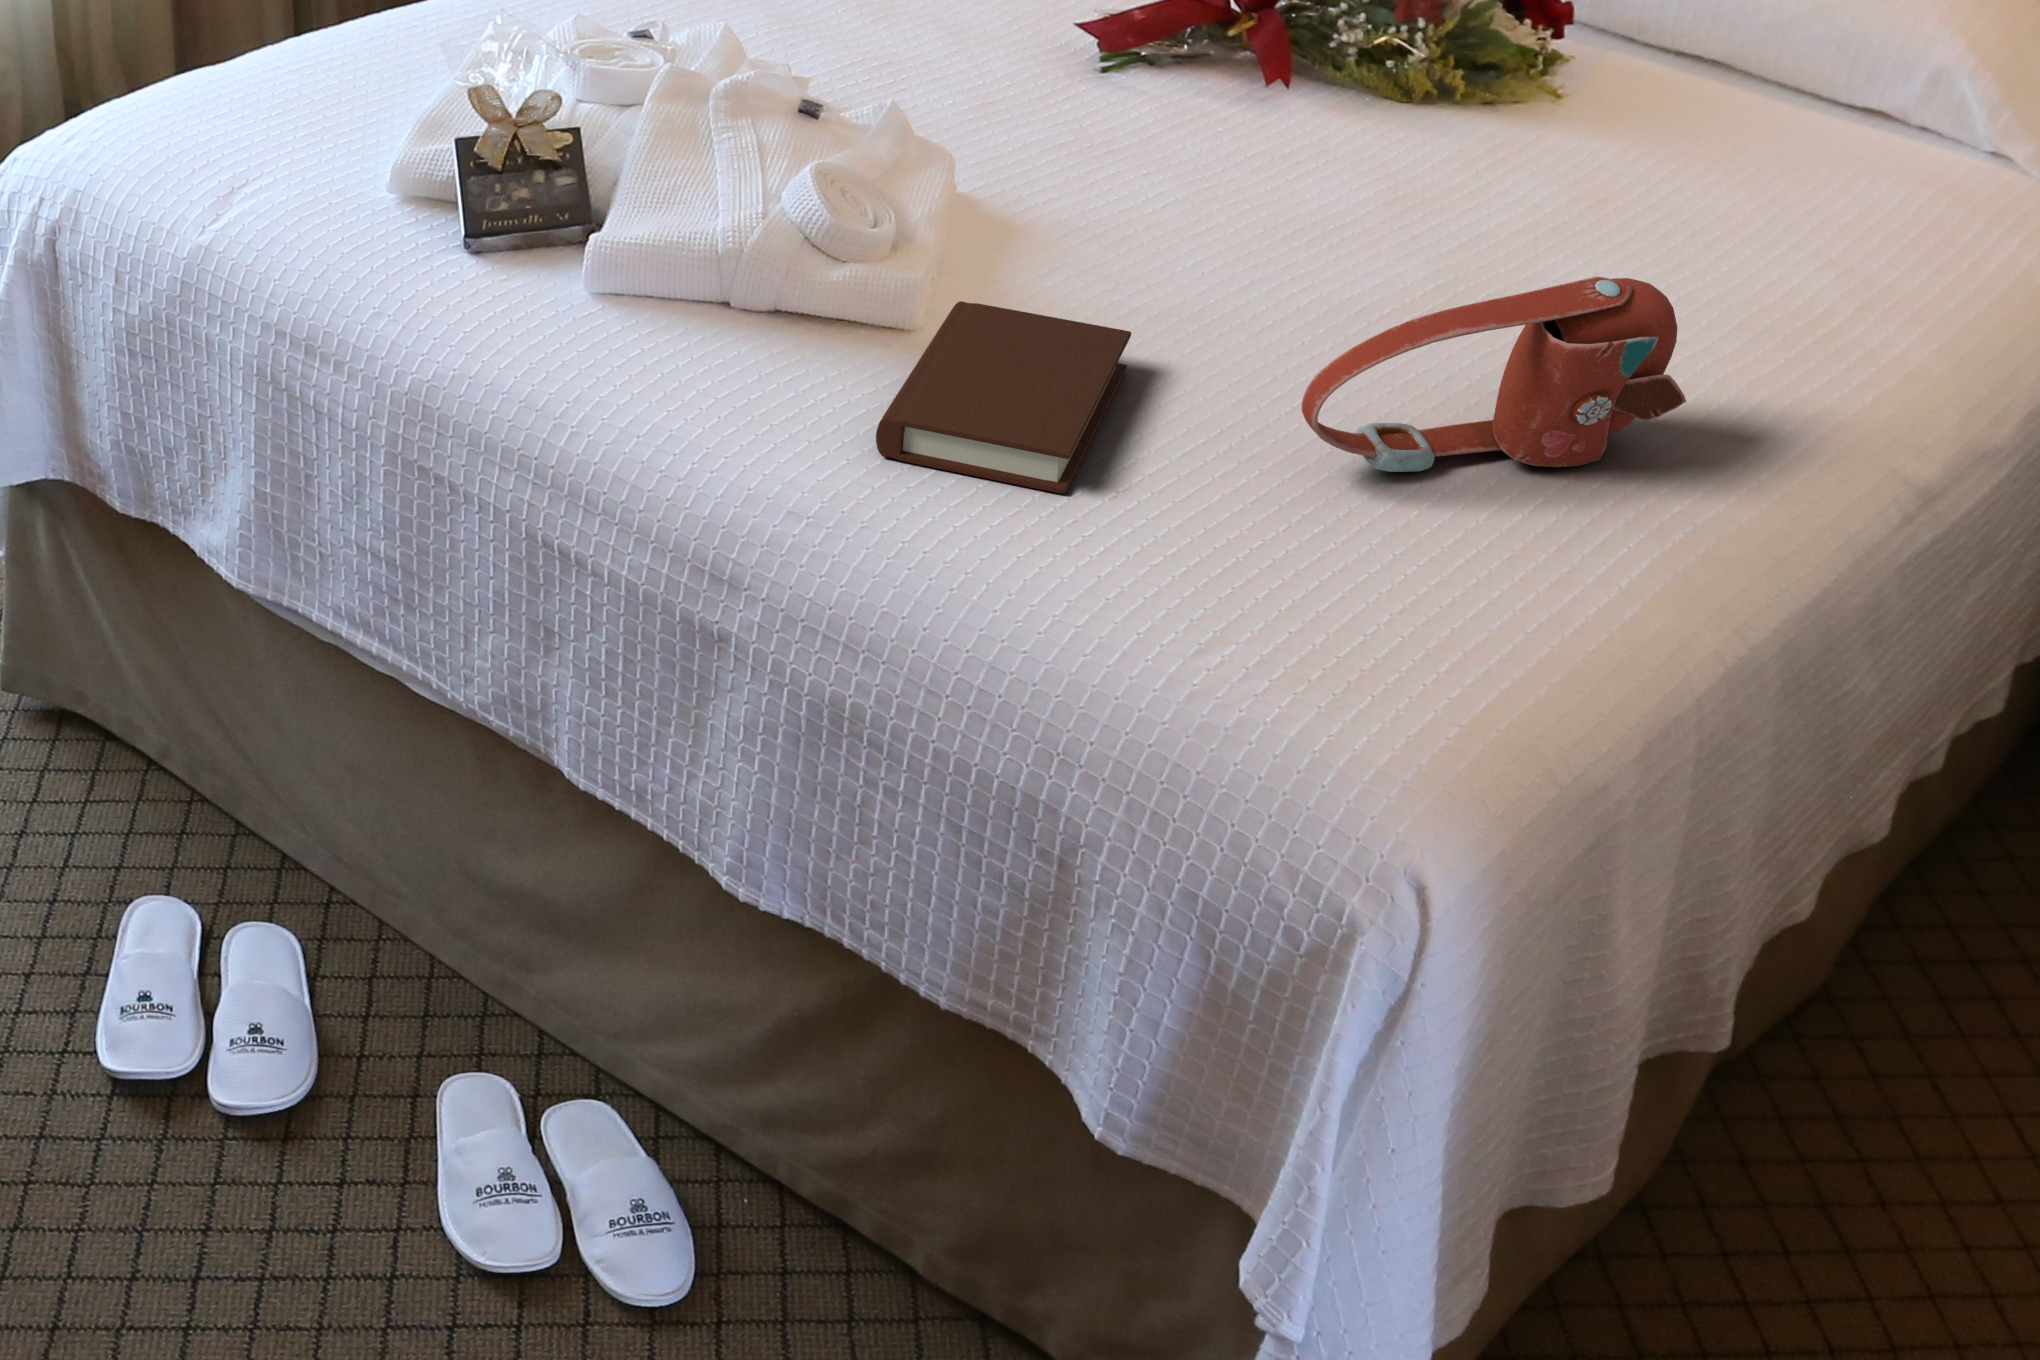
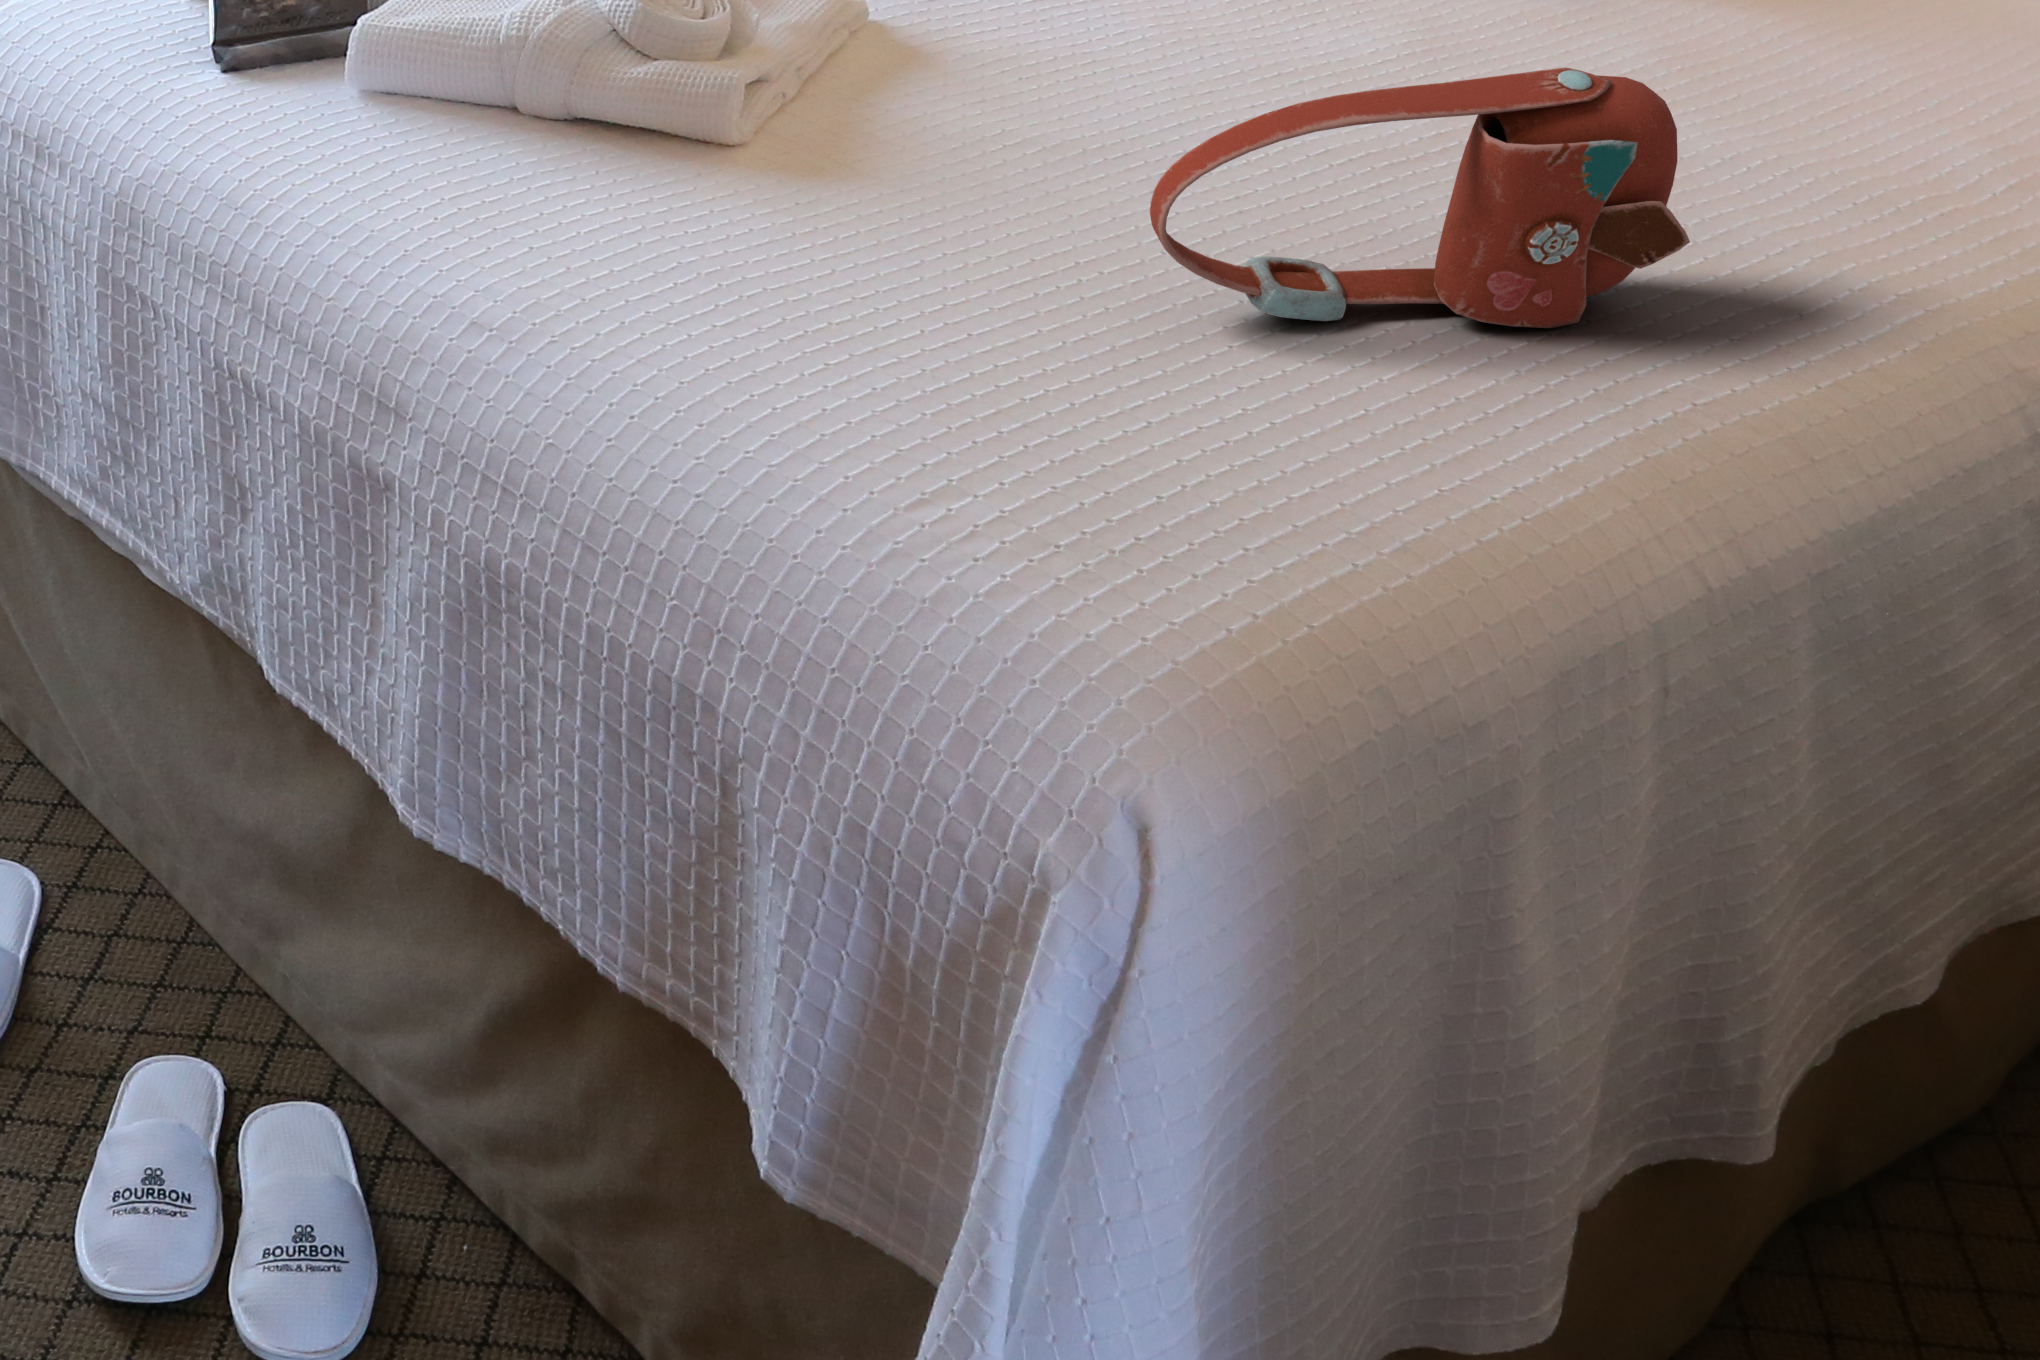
book: present [876,301,1131,494] -> none [618,110,994,319]

